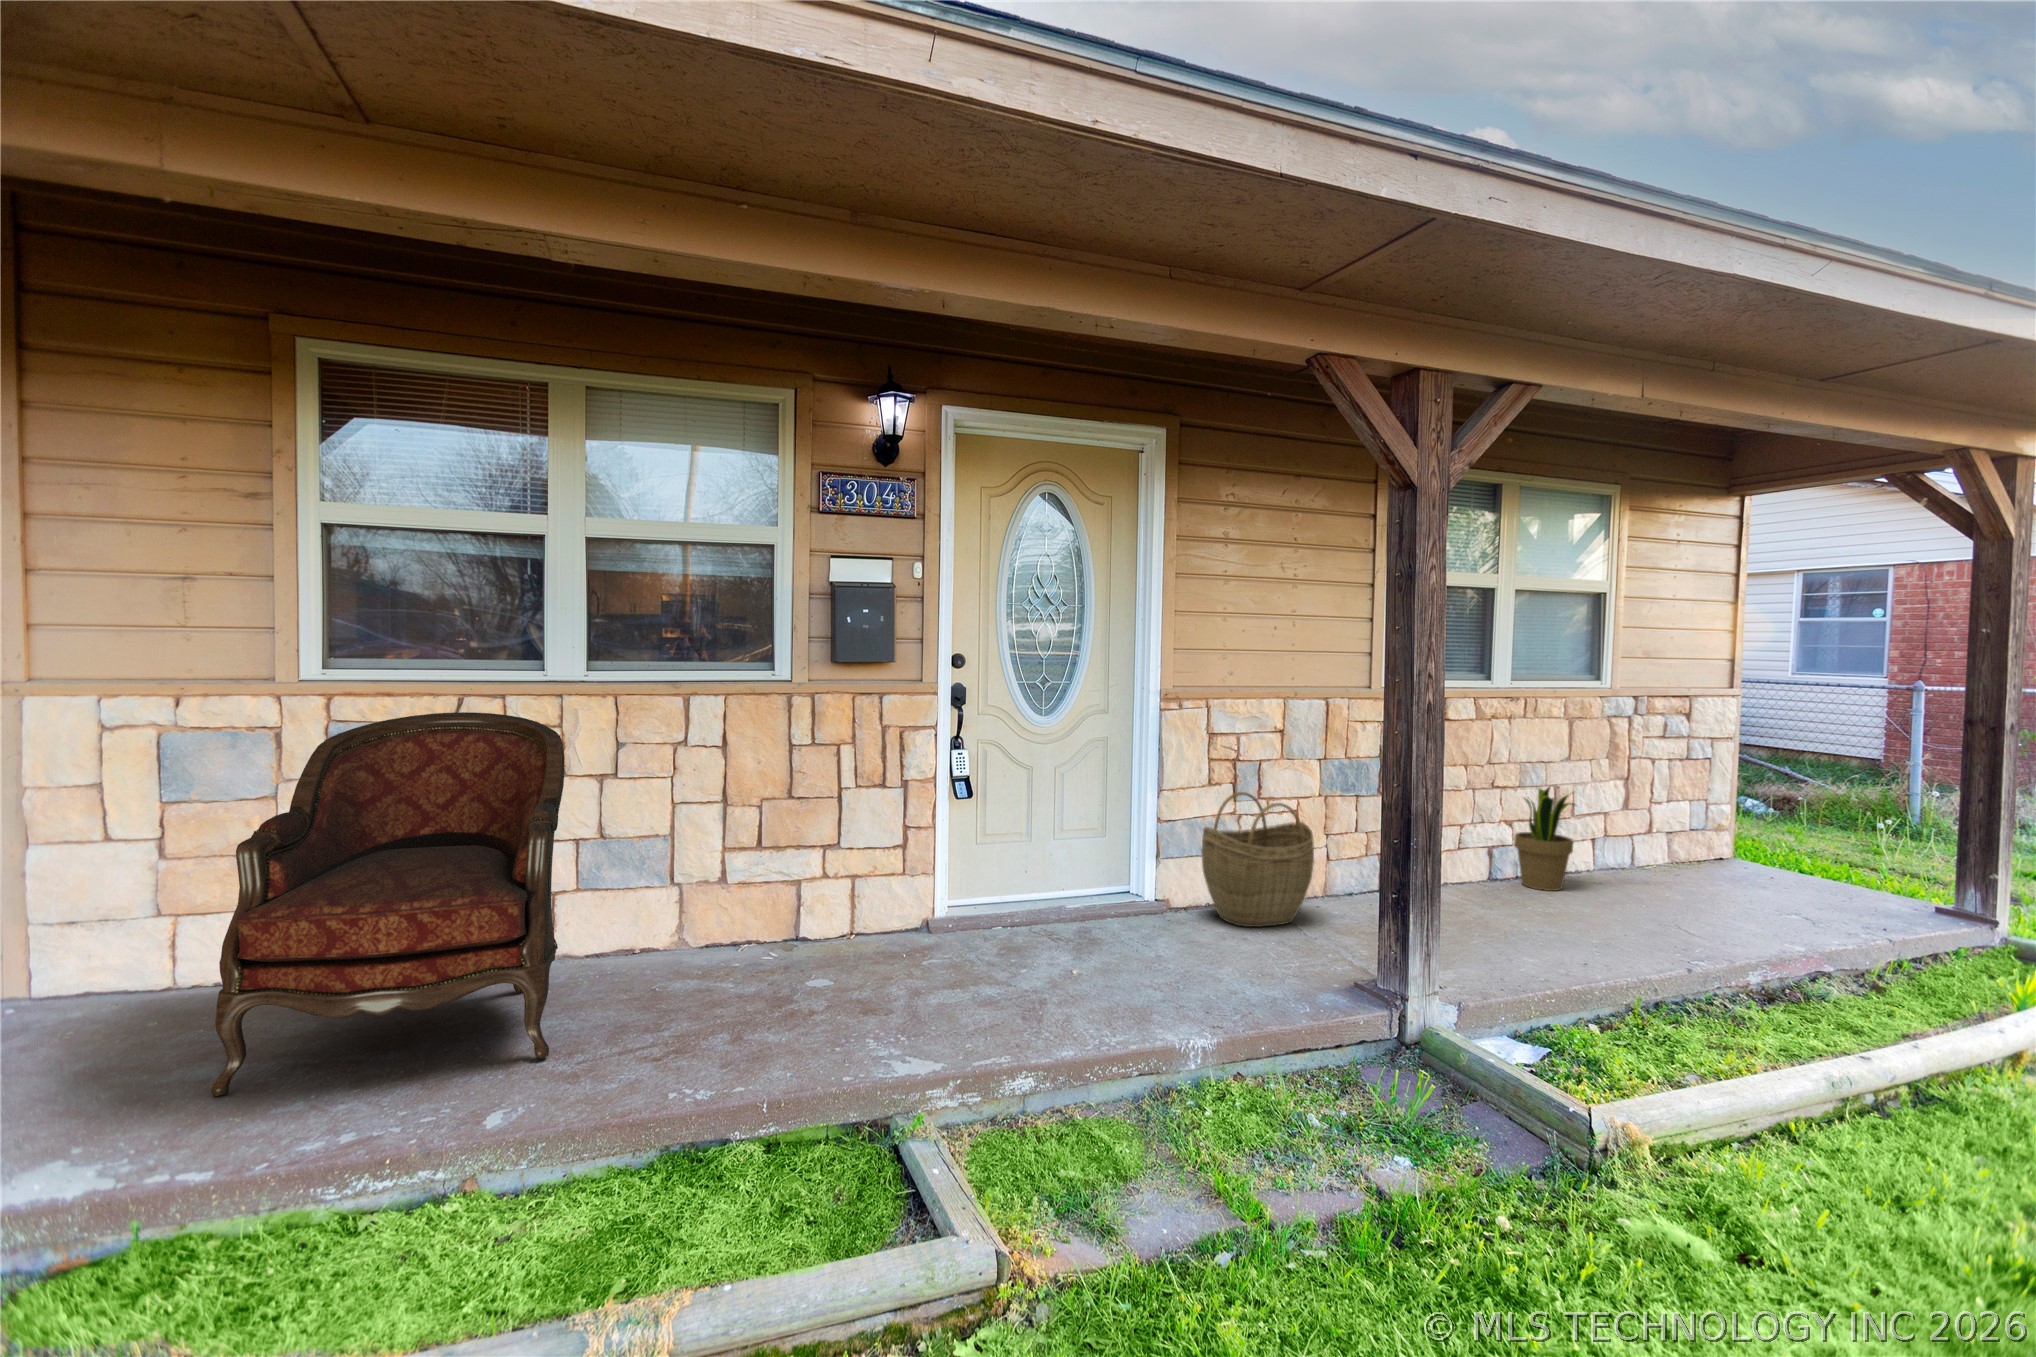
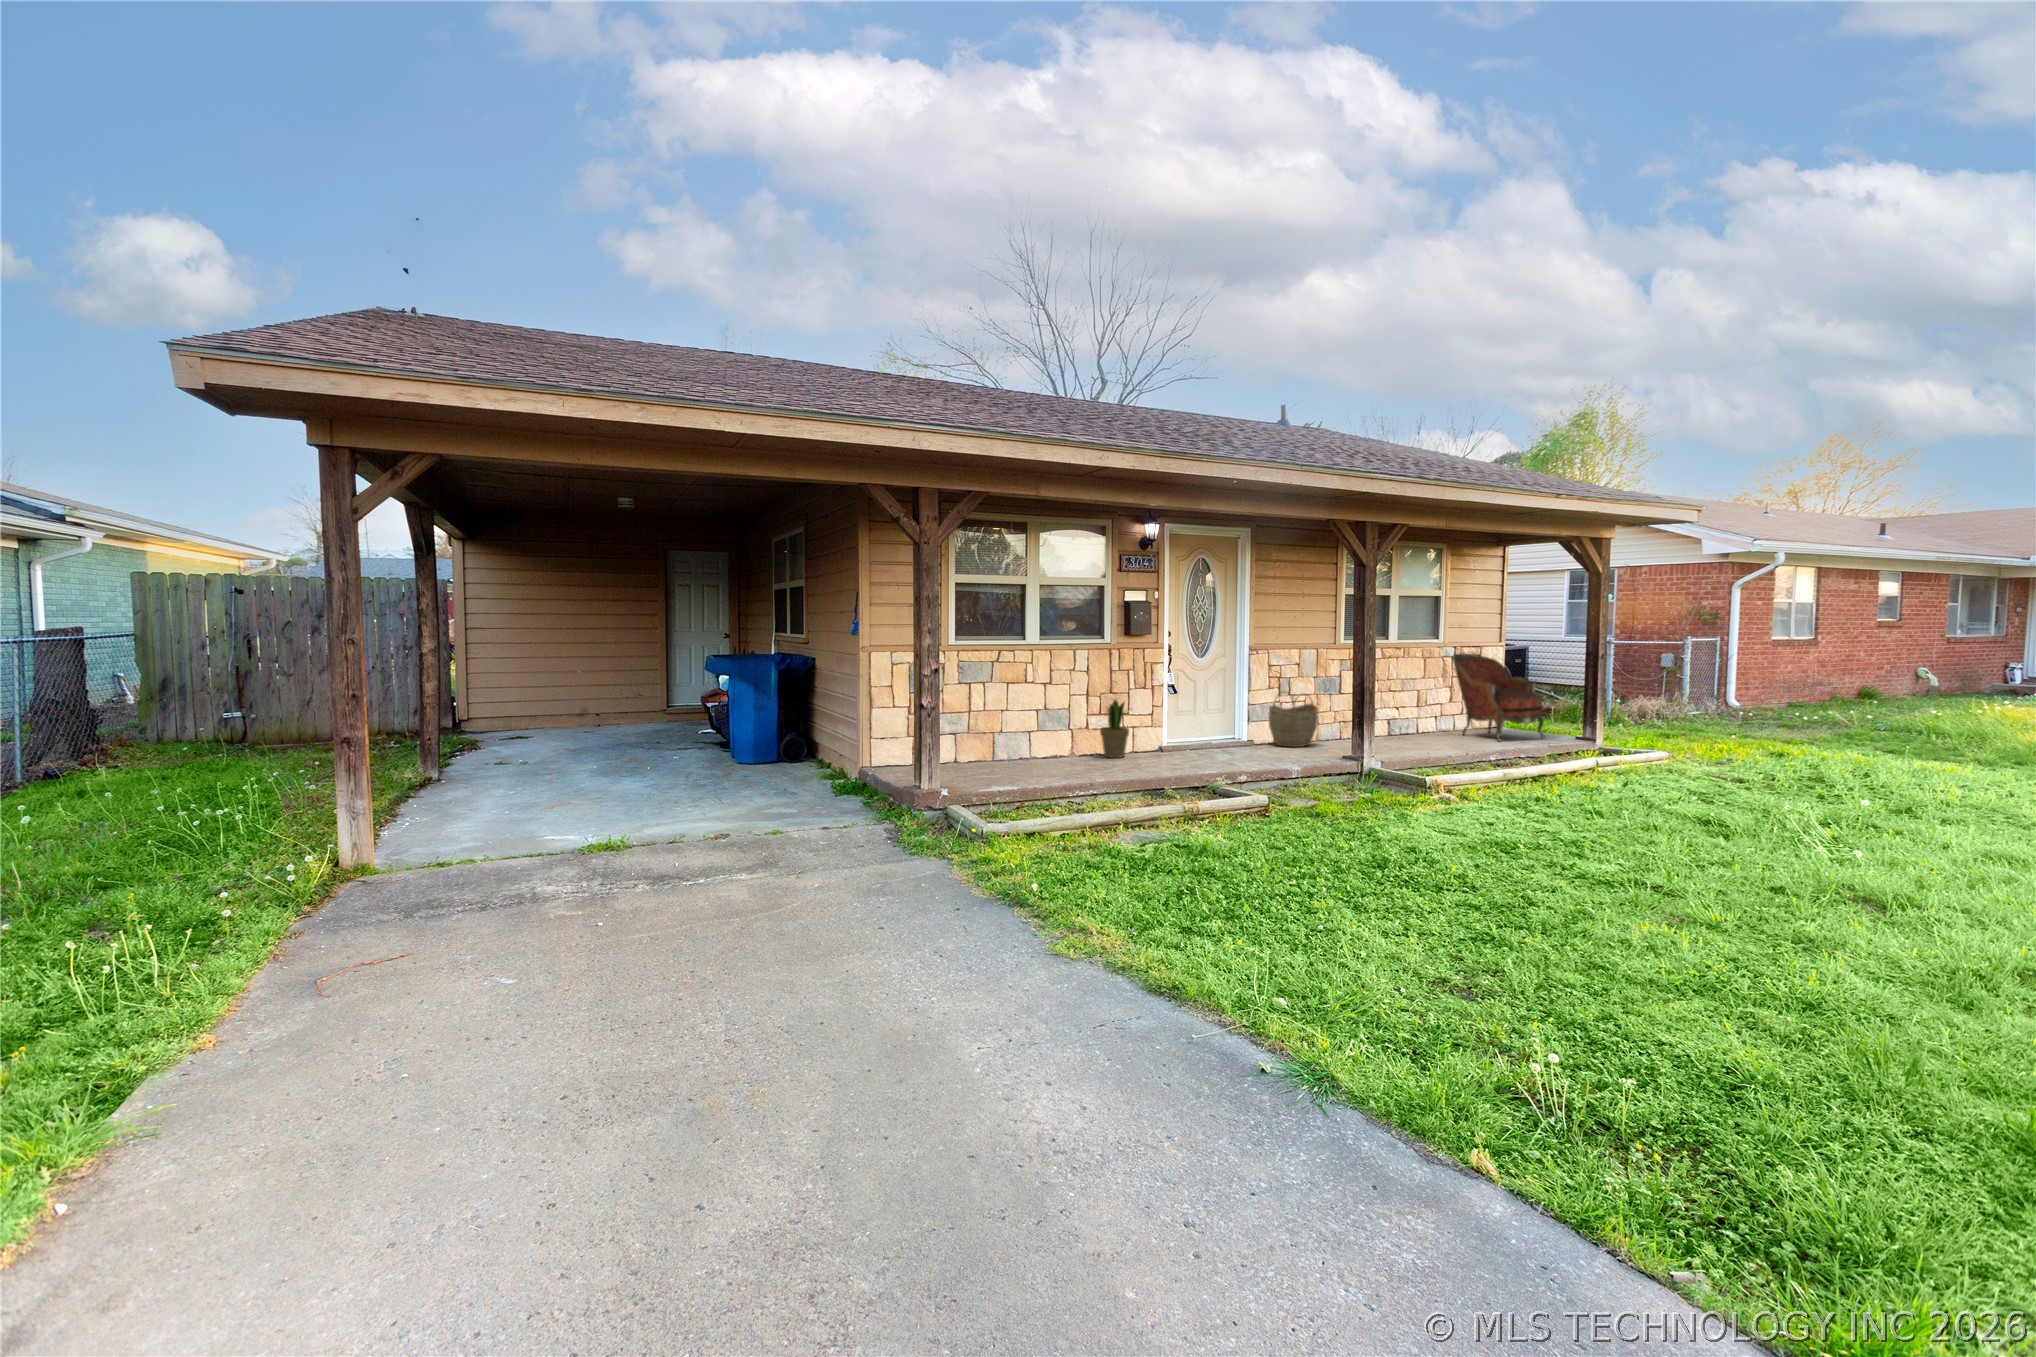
armchair: present [211,712,565,1096] -> present [1453,653,1544,742]
potted plant: present [1514,787,1575,891] -> present [1100,700,1129,758]

